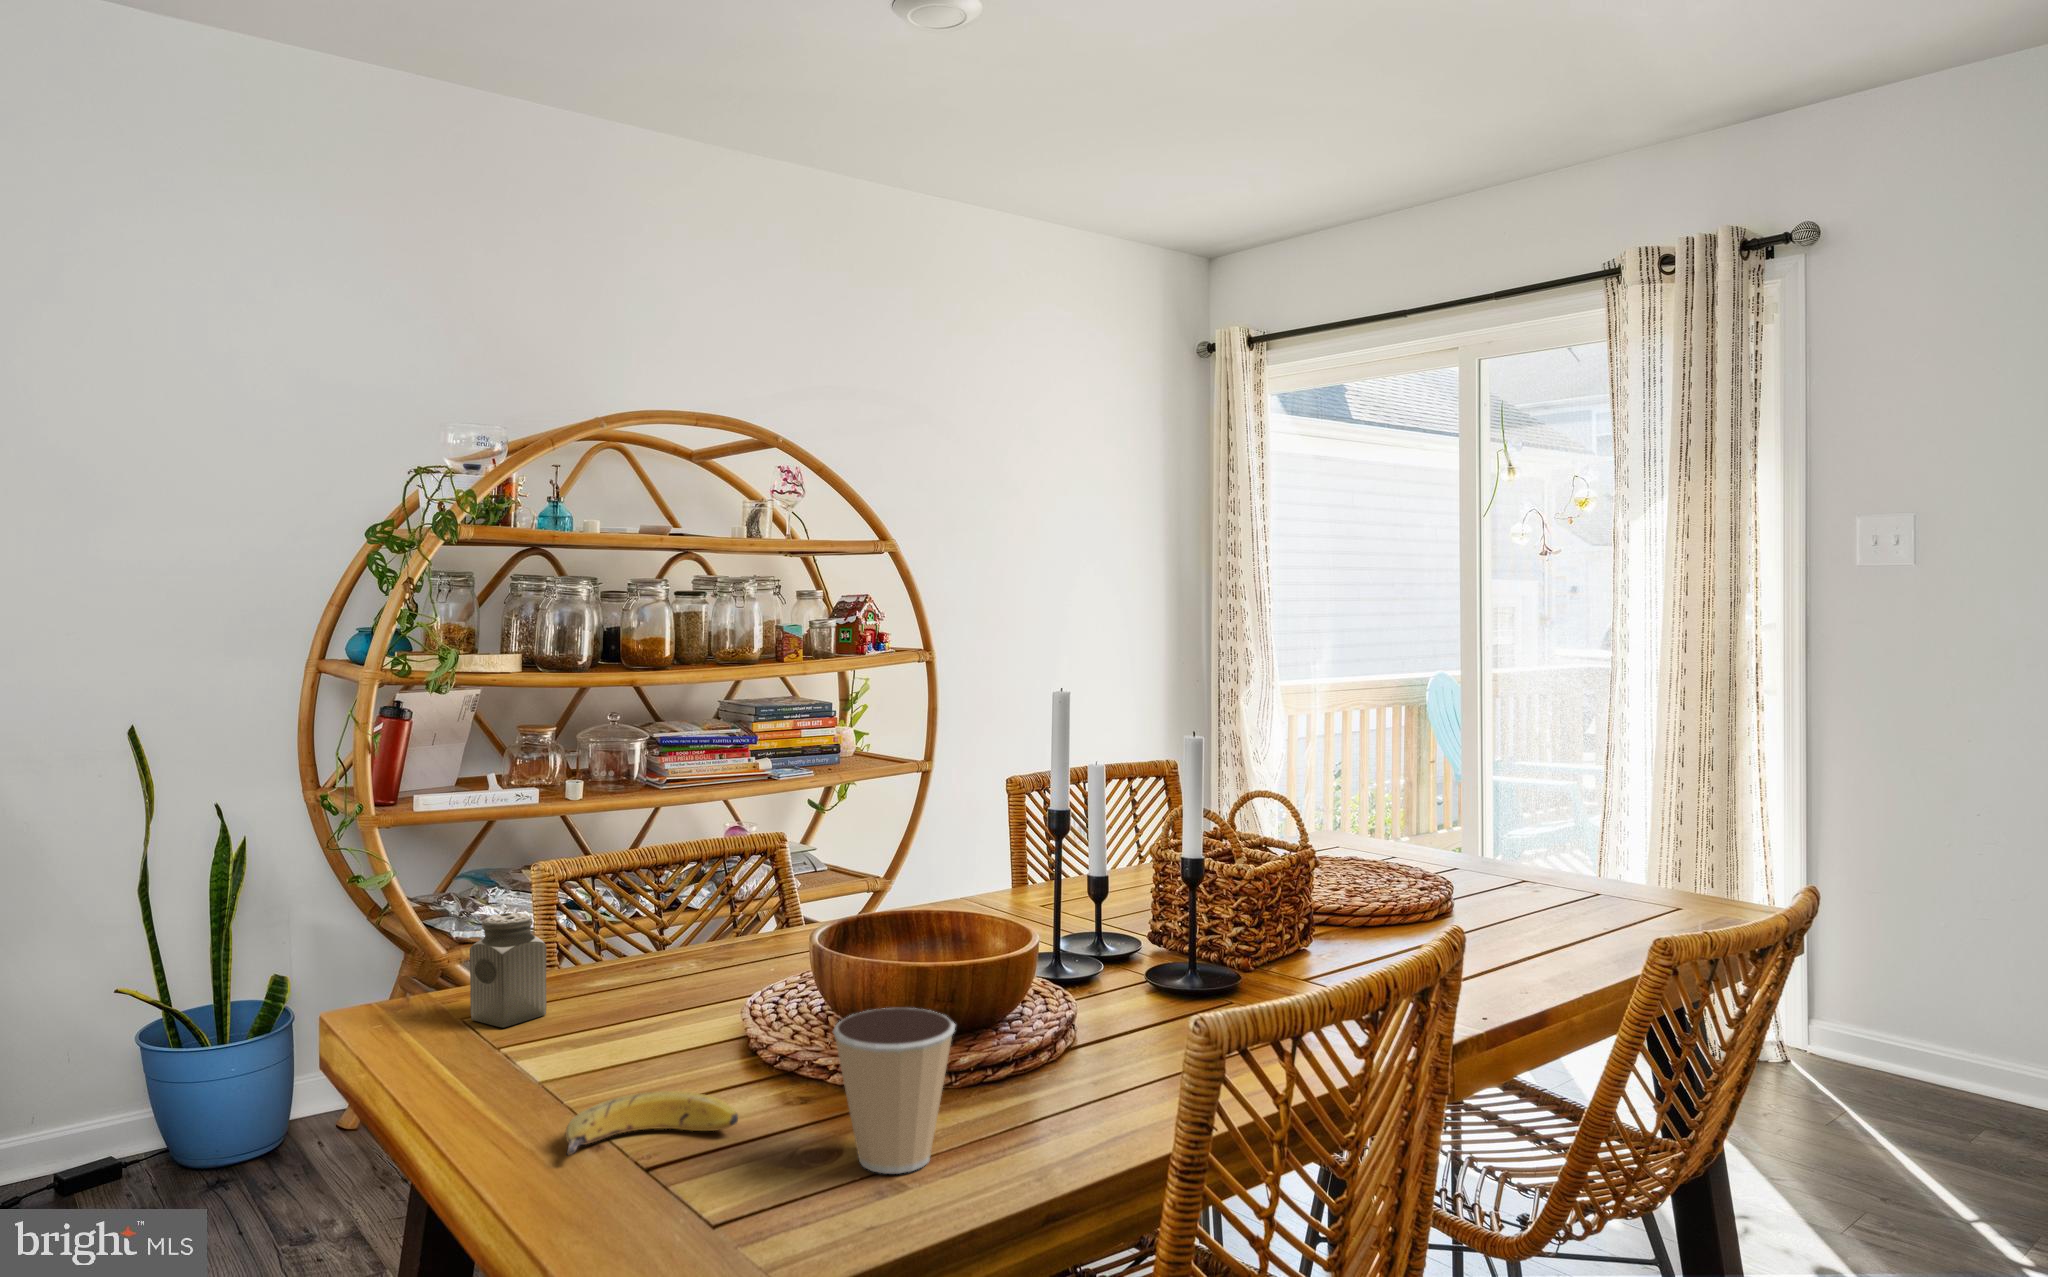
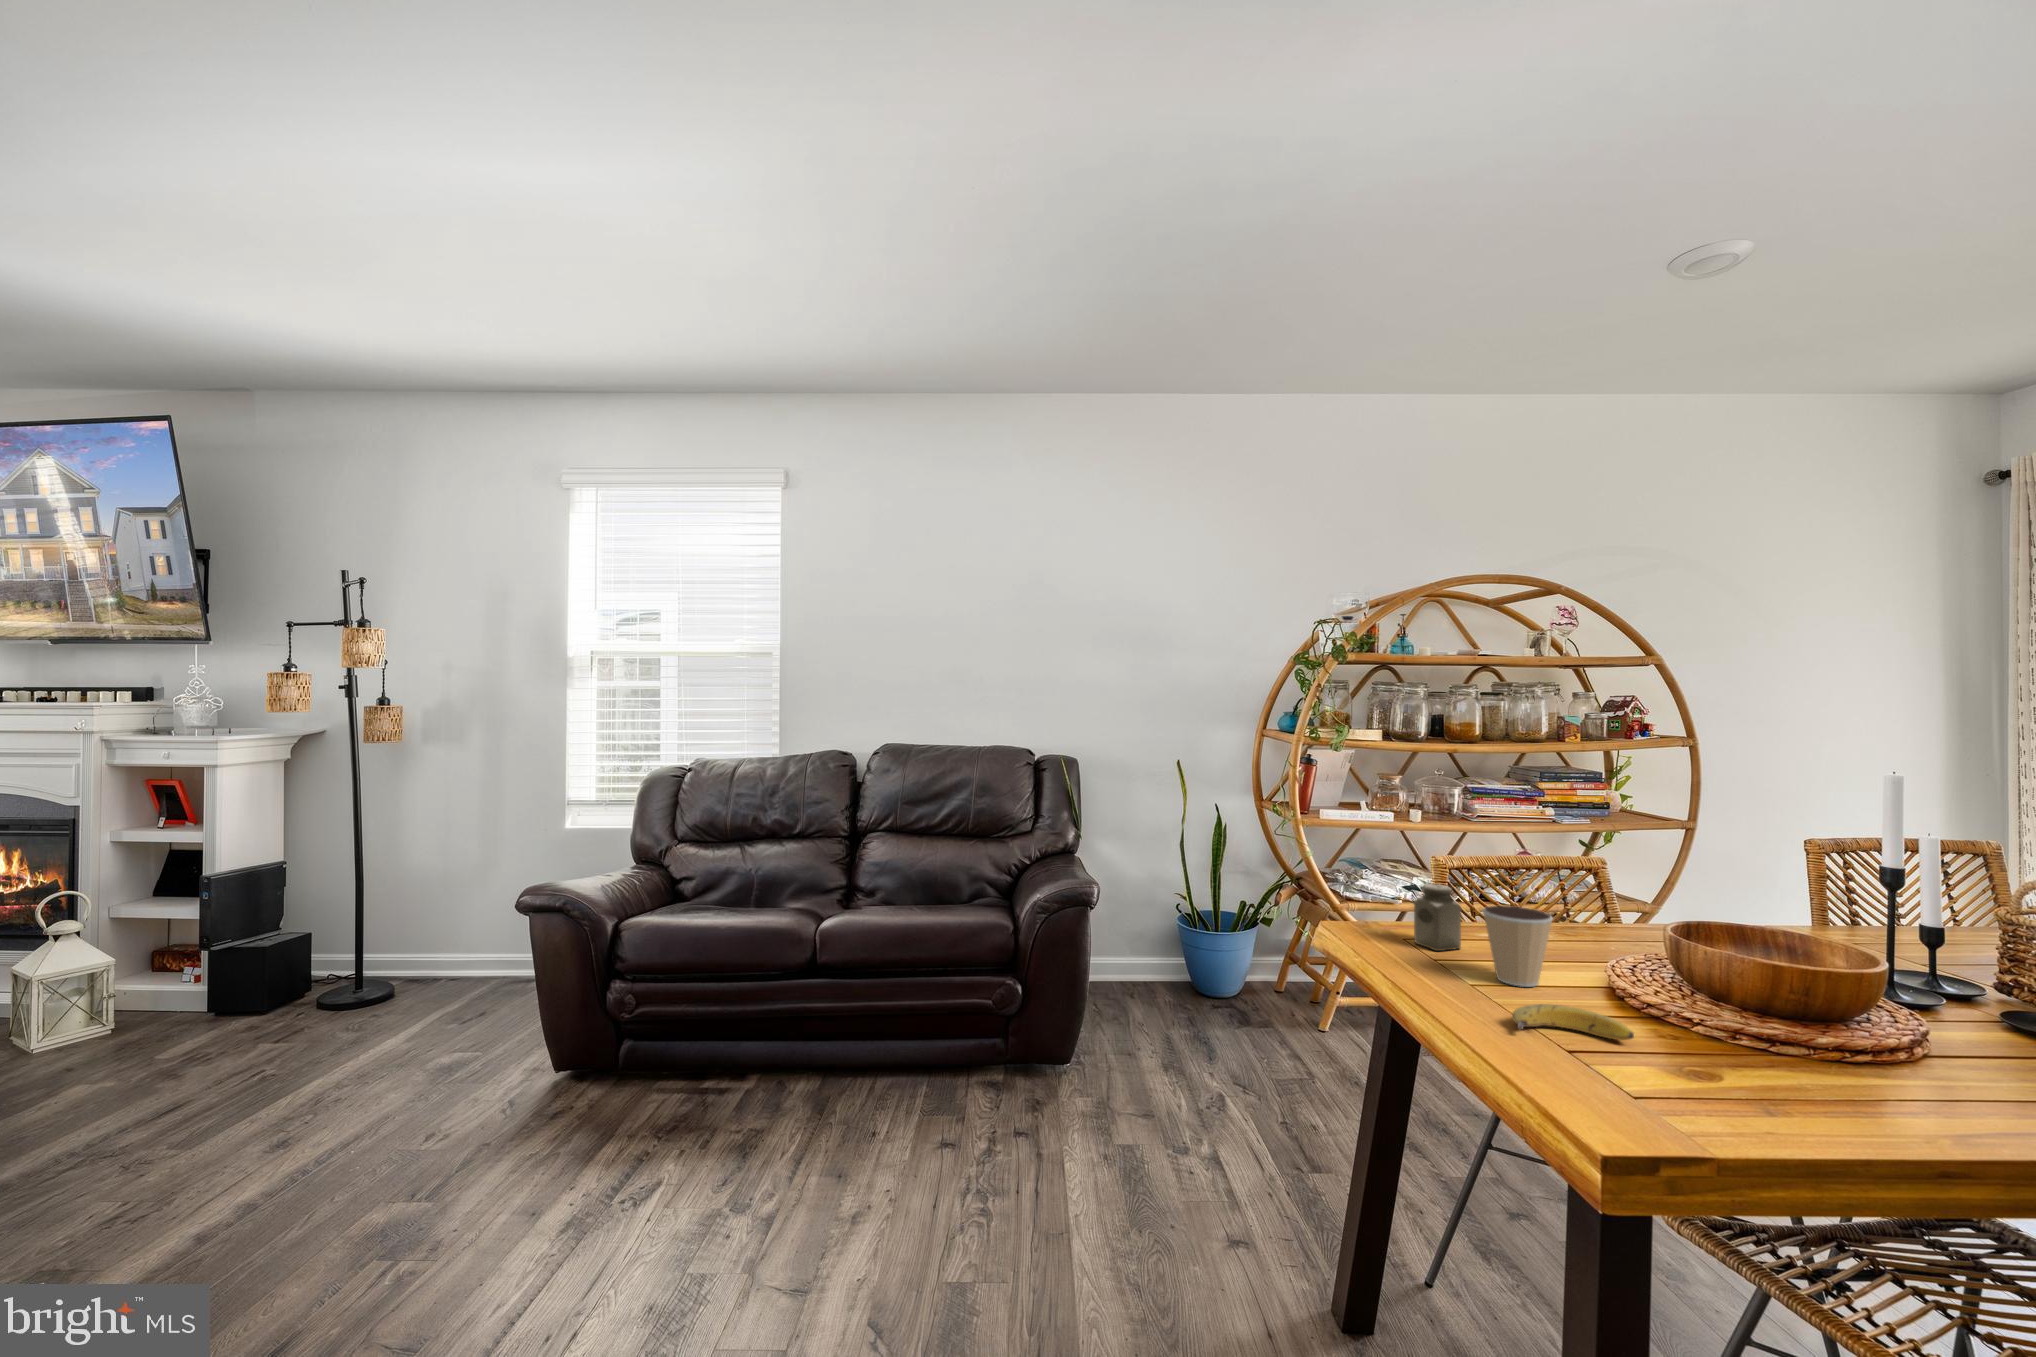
coffee cup: present [833,1008,955,1174] -> present [1483,906,1553,987]

